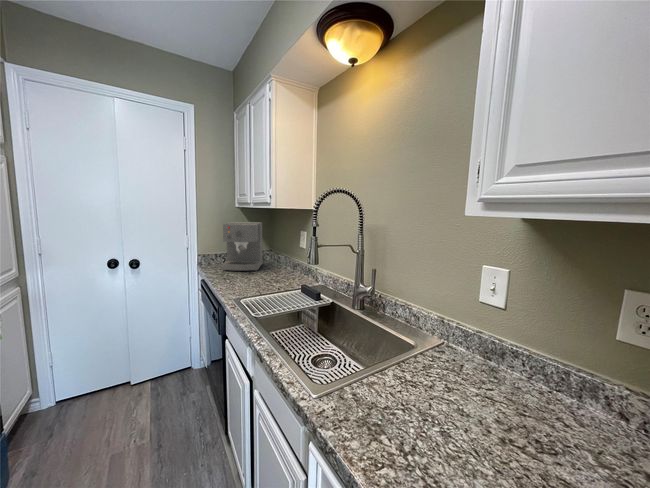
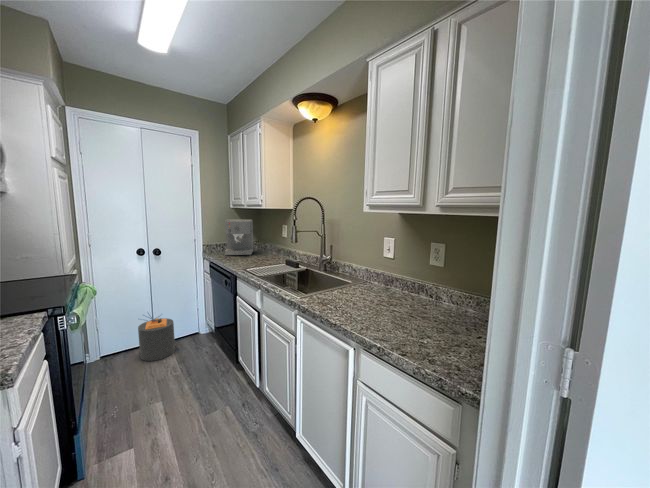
trash can: none [101,342,154,415] -> present [138,313,175,361]

